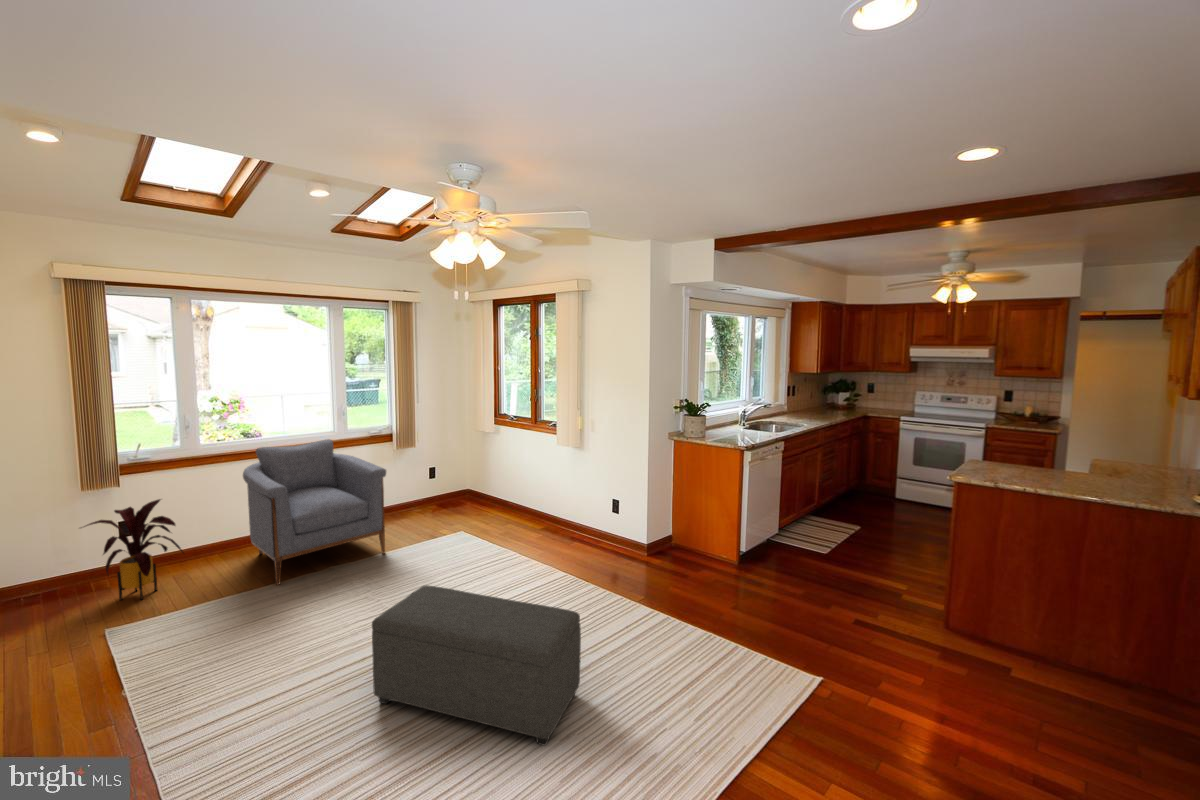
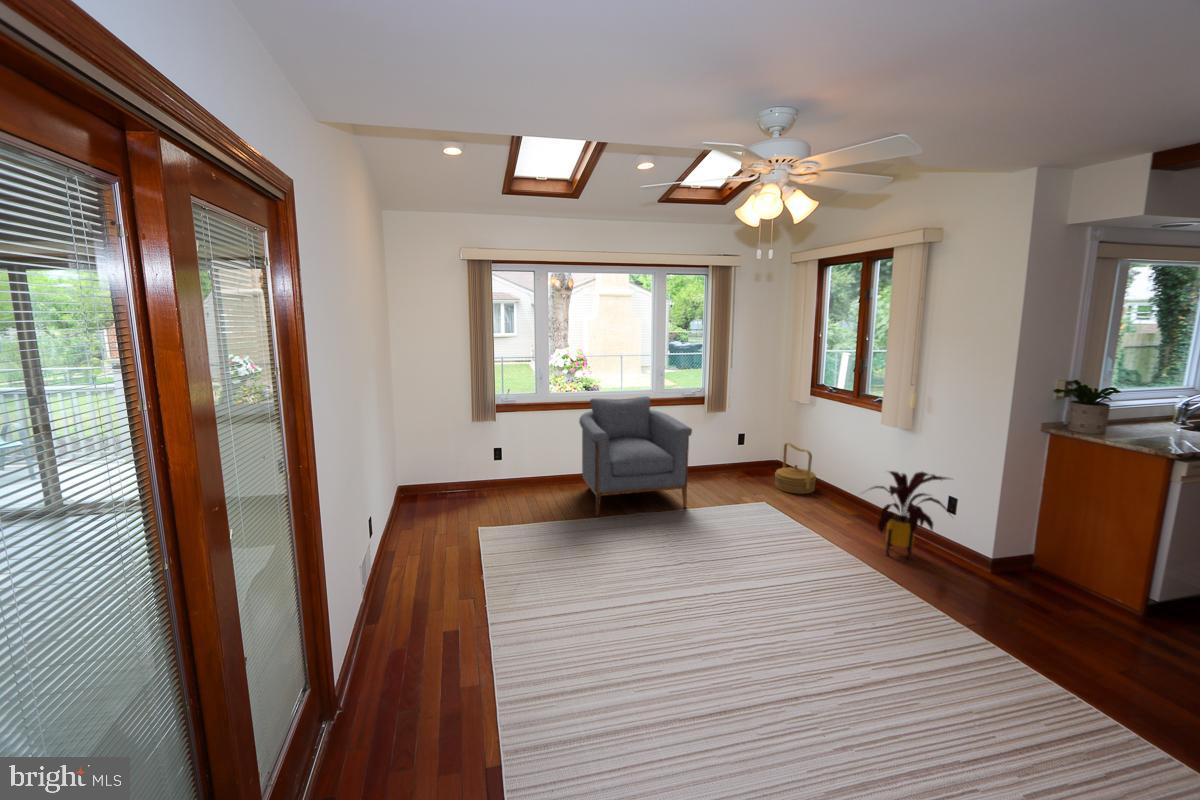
woven basket: none [471,471,509,518] -> present [775,443,816,494]
house plant: present [81,499,183,600] -> present [872,471,950,560]
ottoman: present [372,585,581,746] -> none [653,545,876,752]

